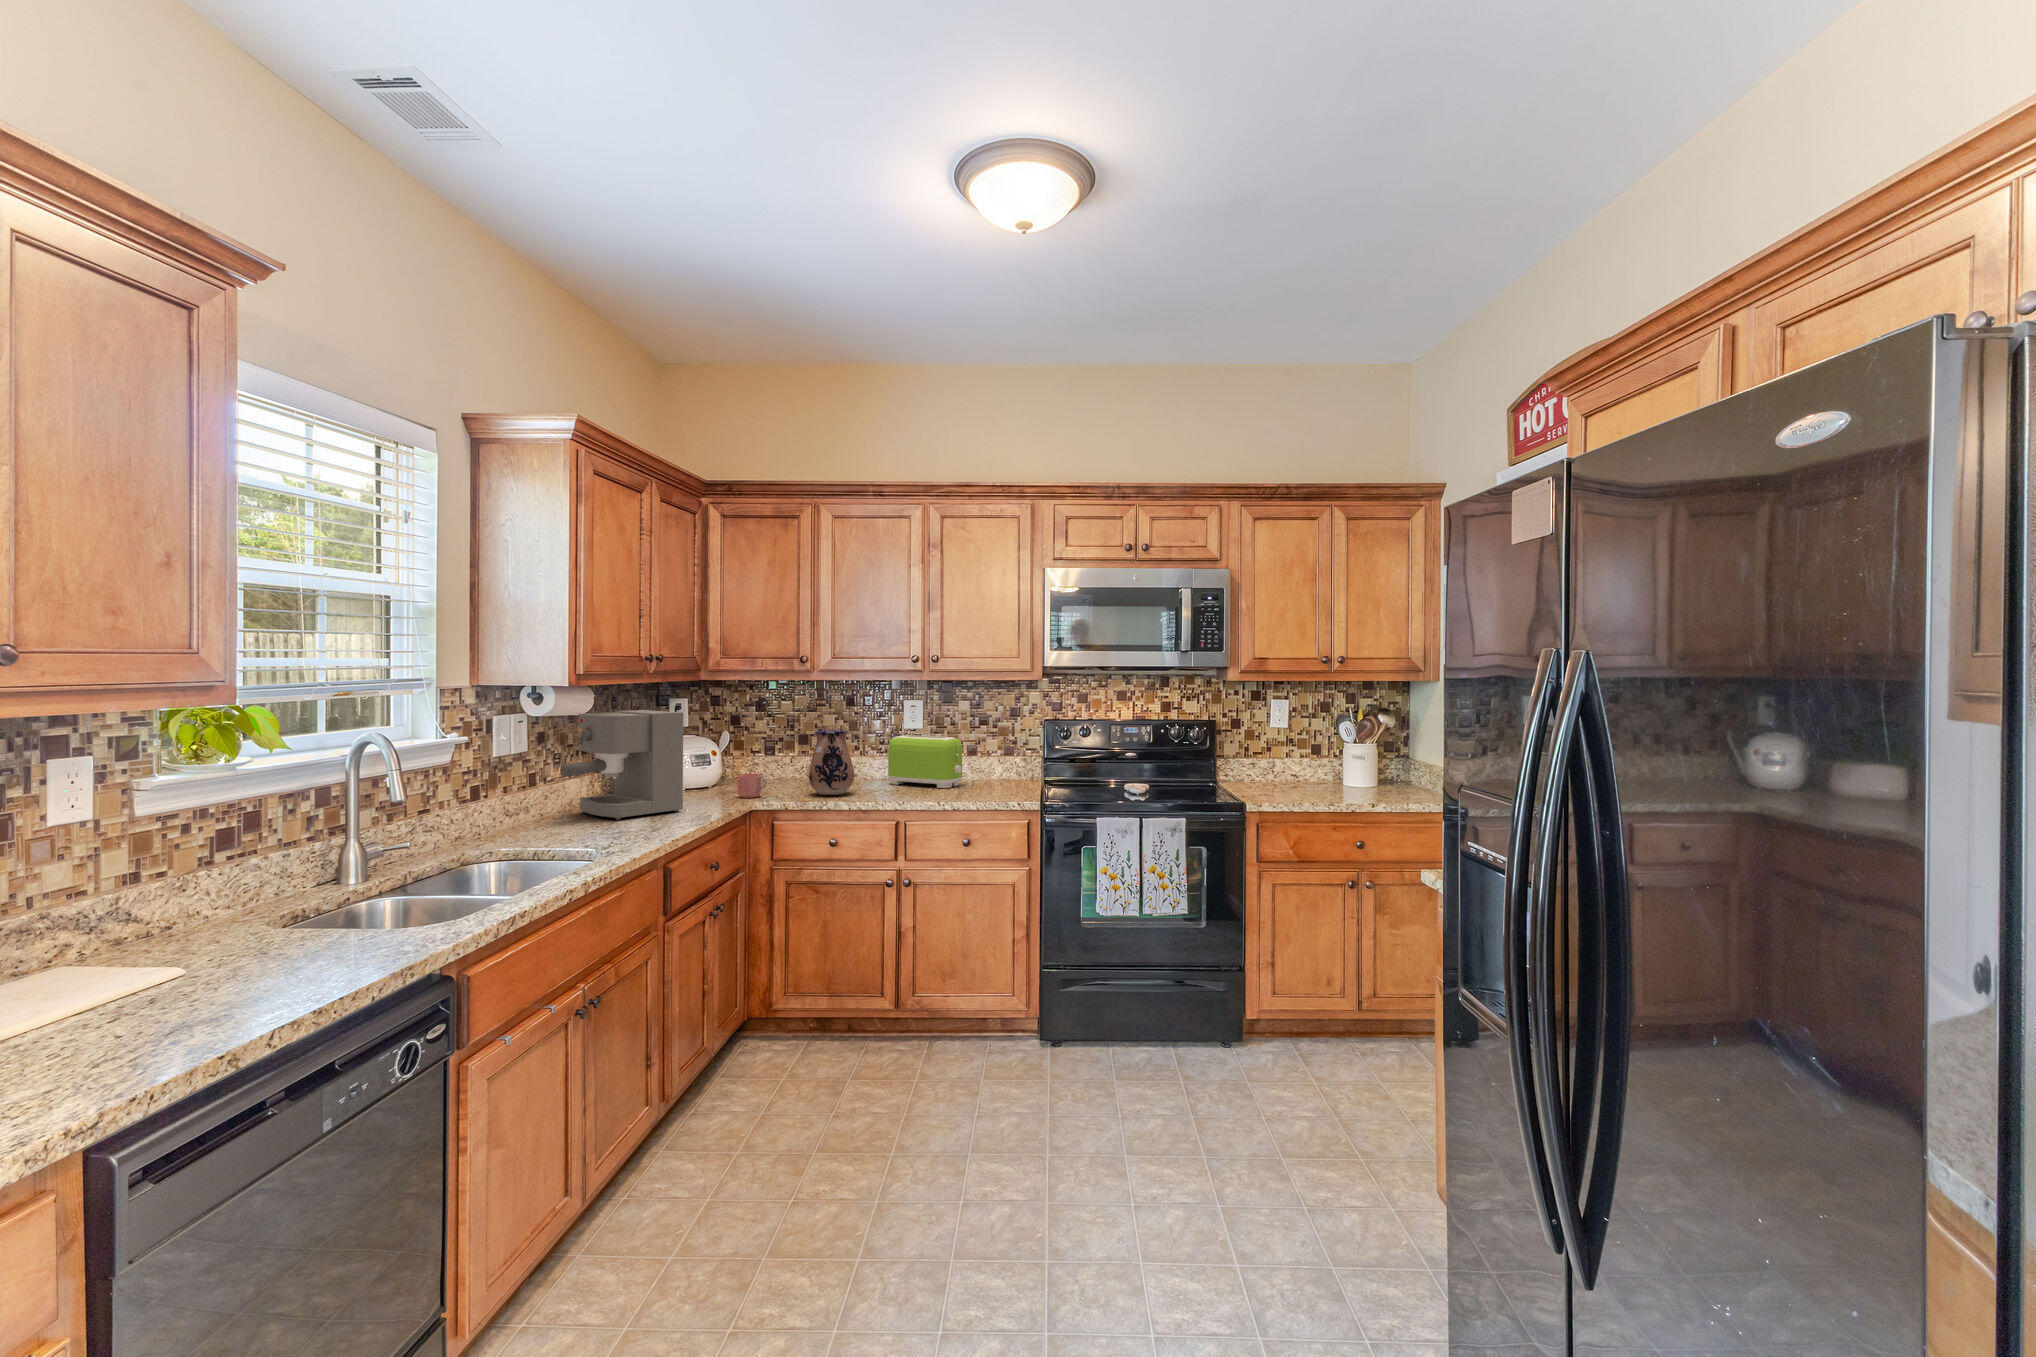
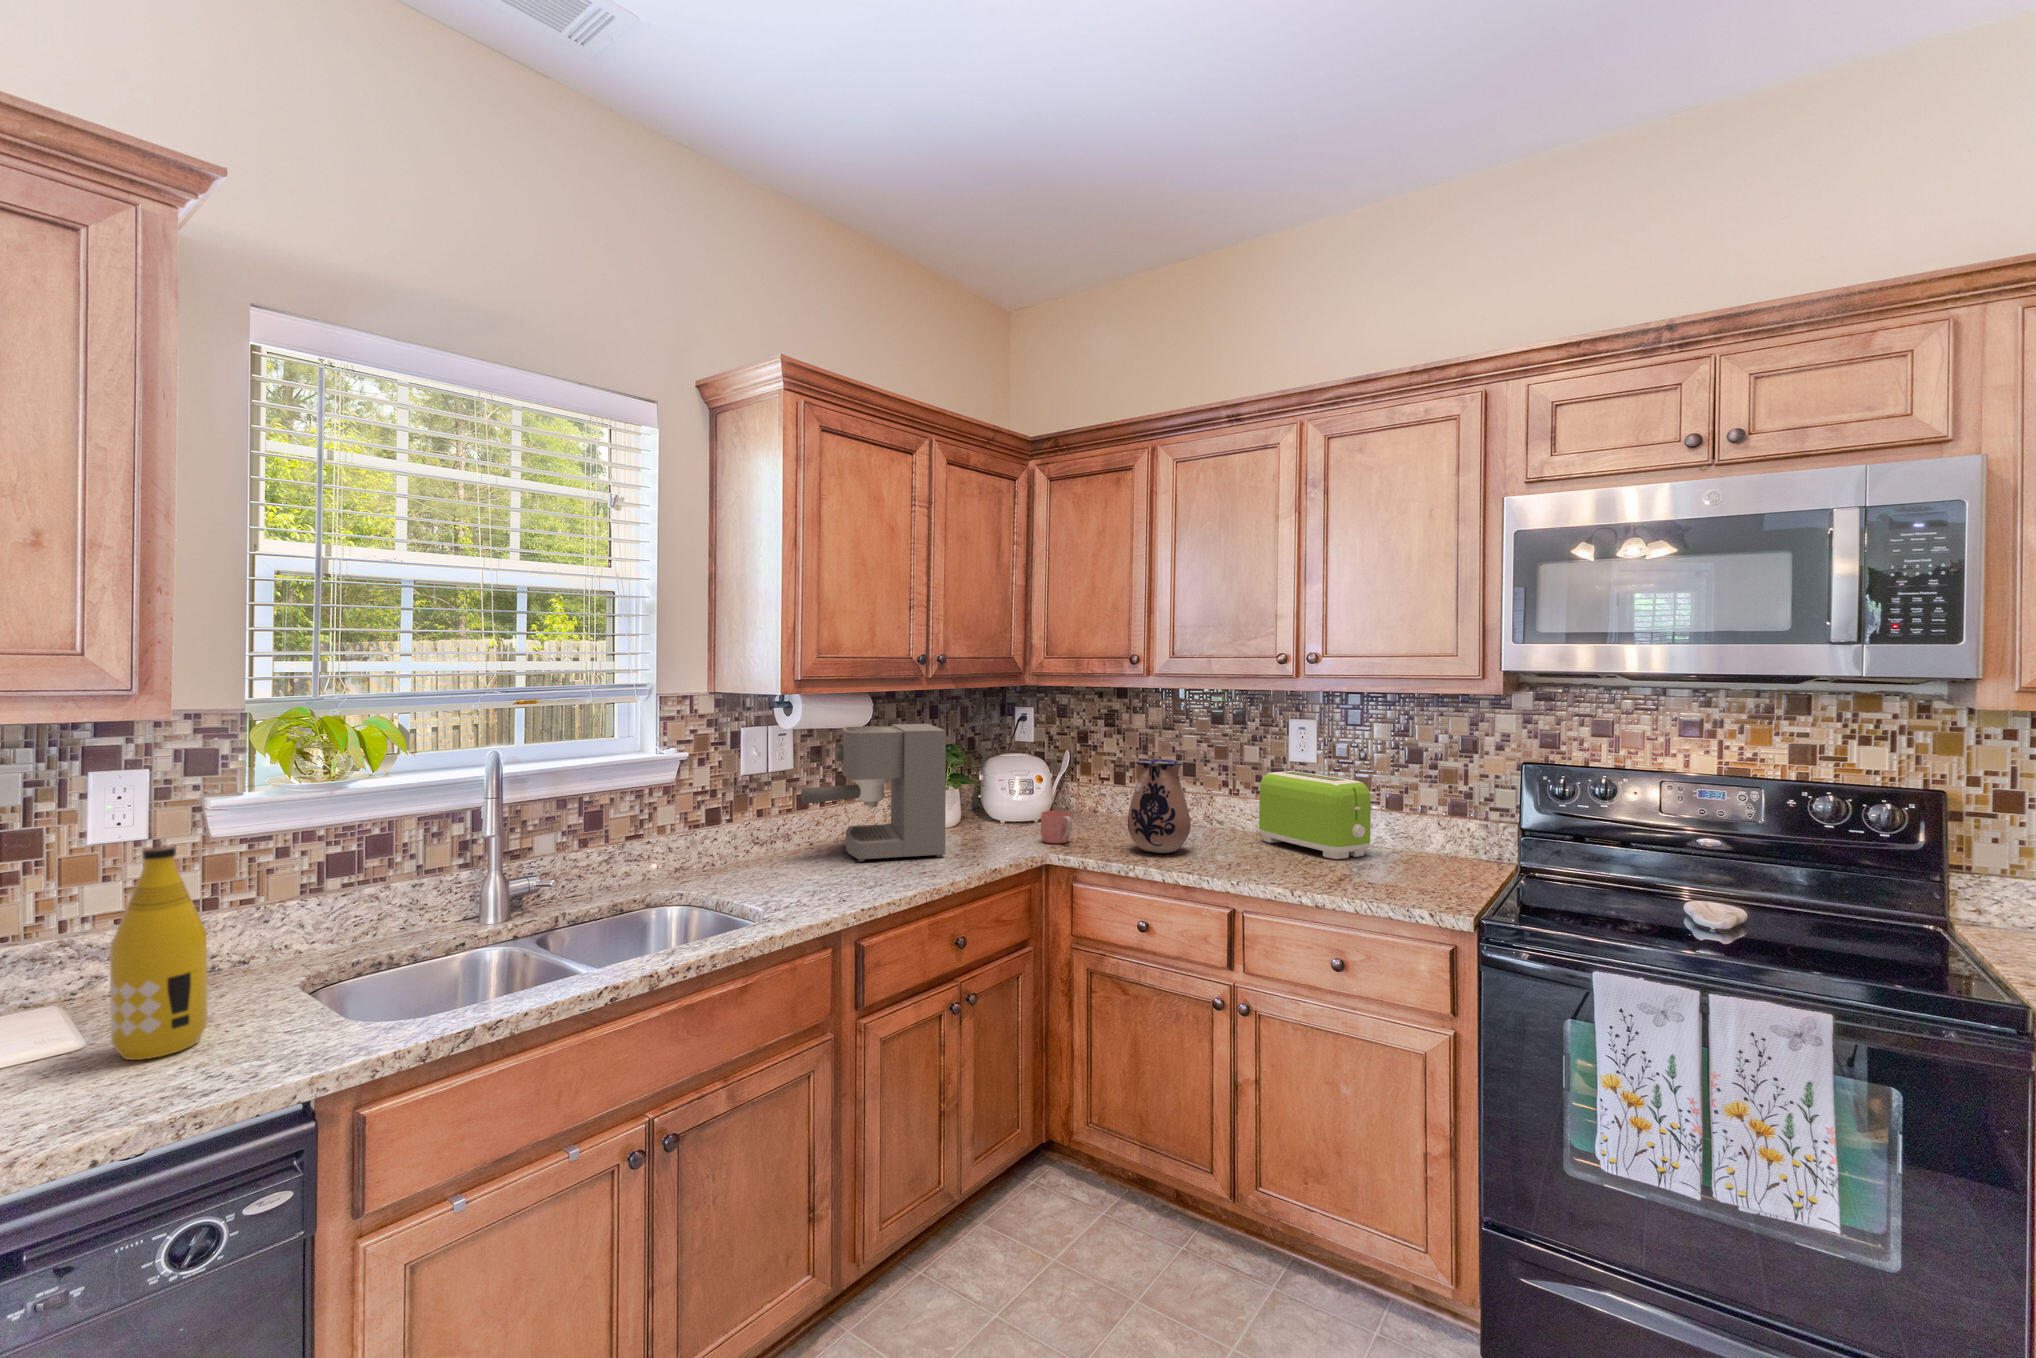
bottle: none [241,800,313,966] -> present [110,846,207,1060]

